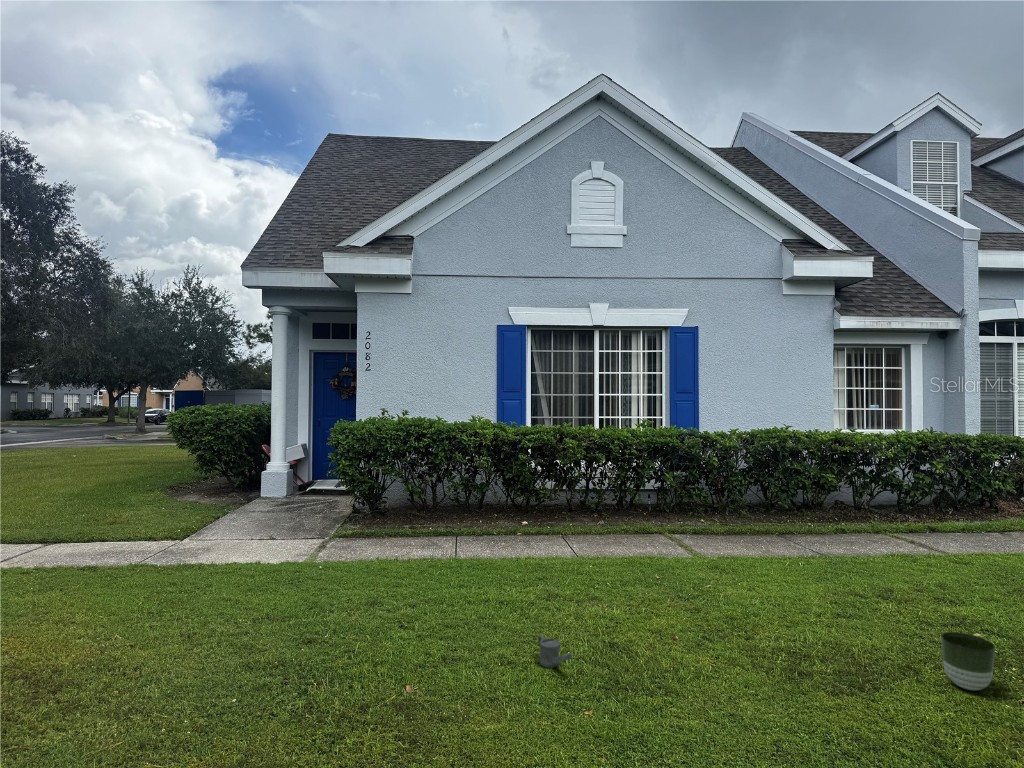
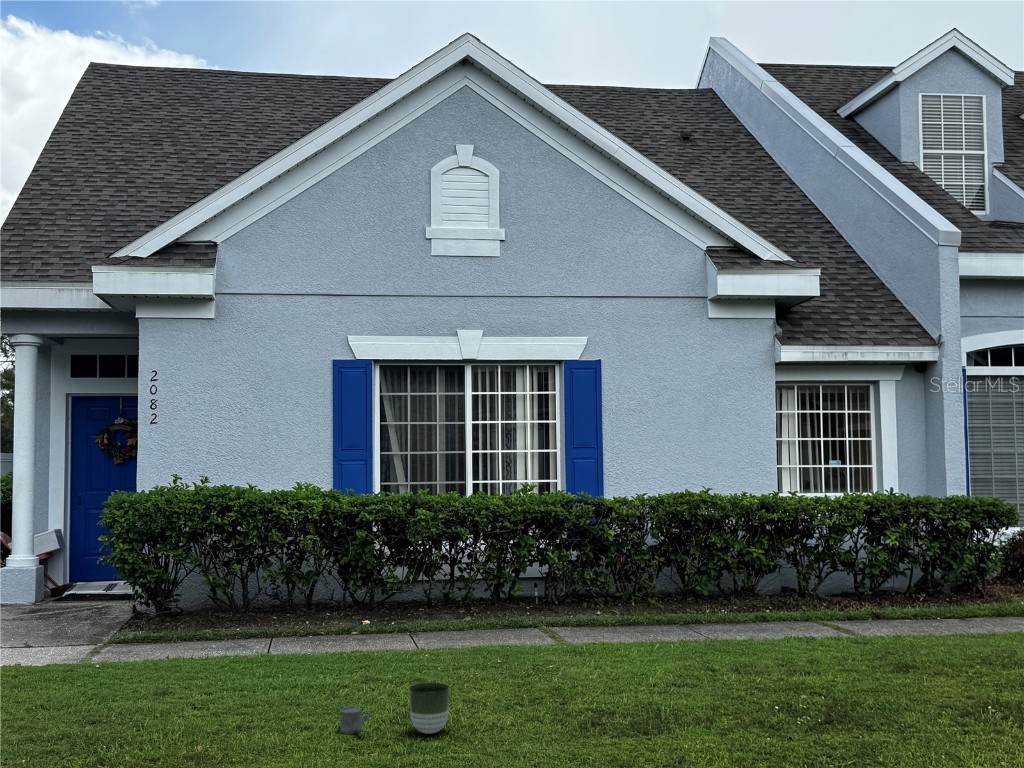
planter: present [942,632,995,690] -> present [409,683,449,734]

